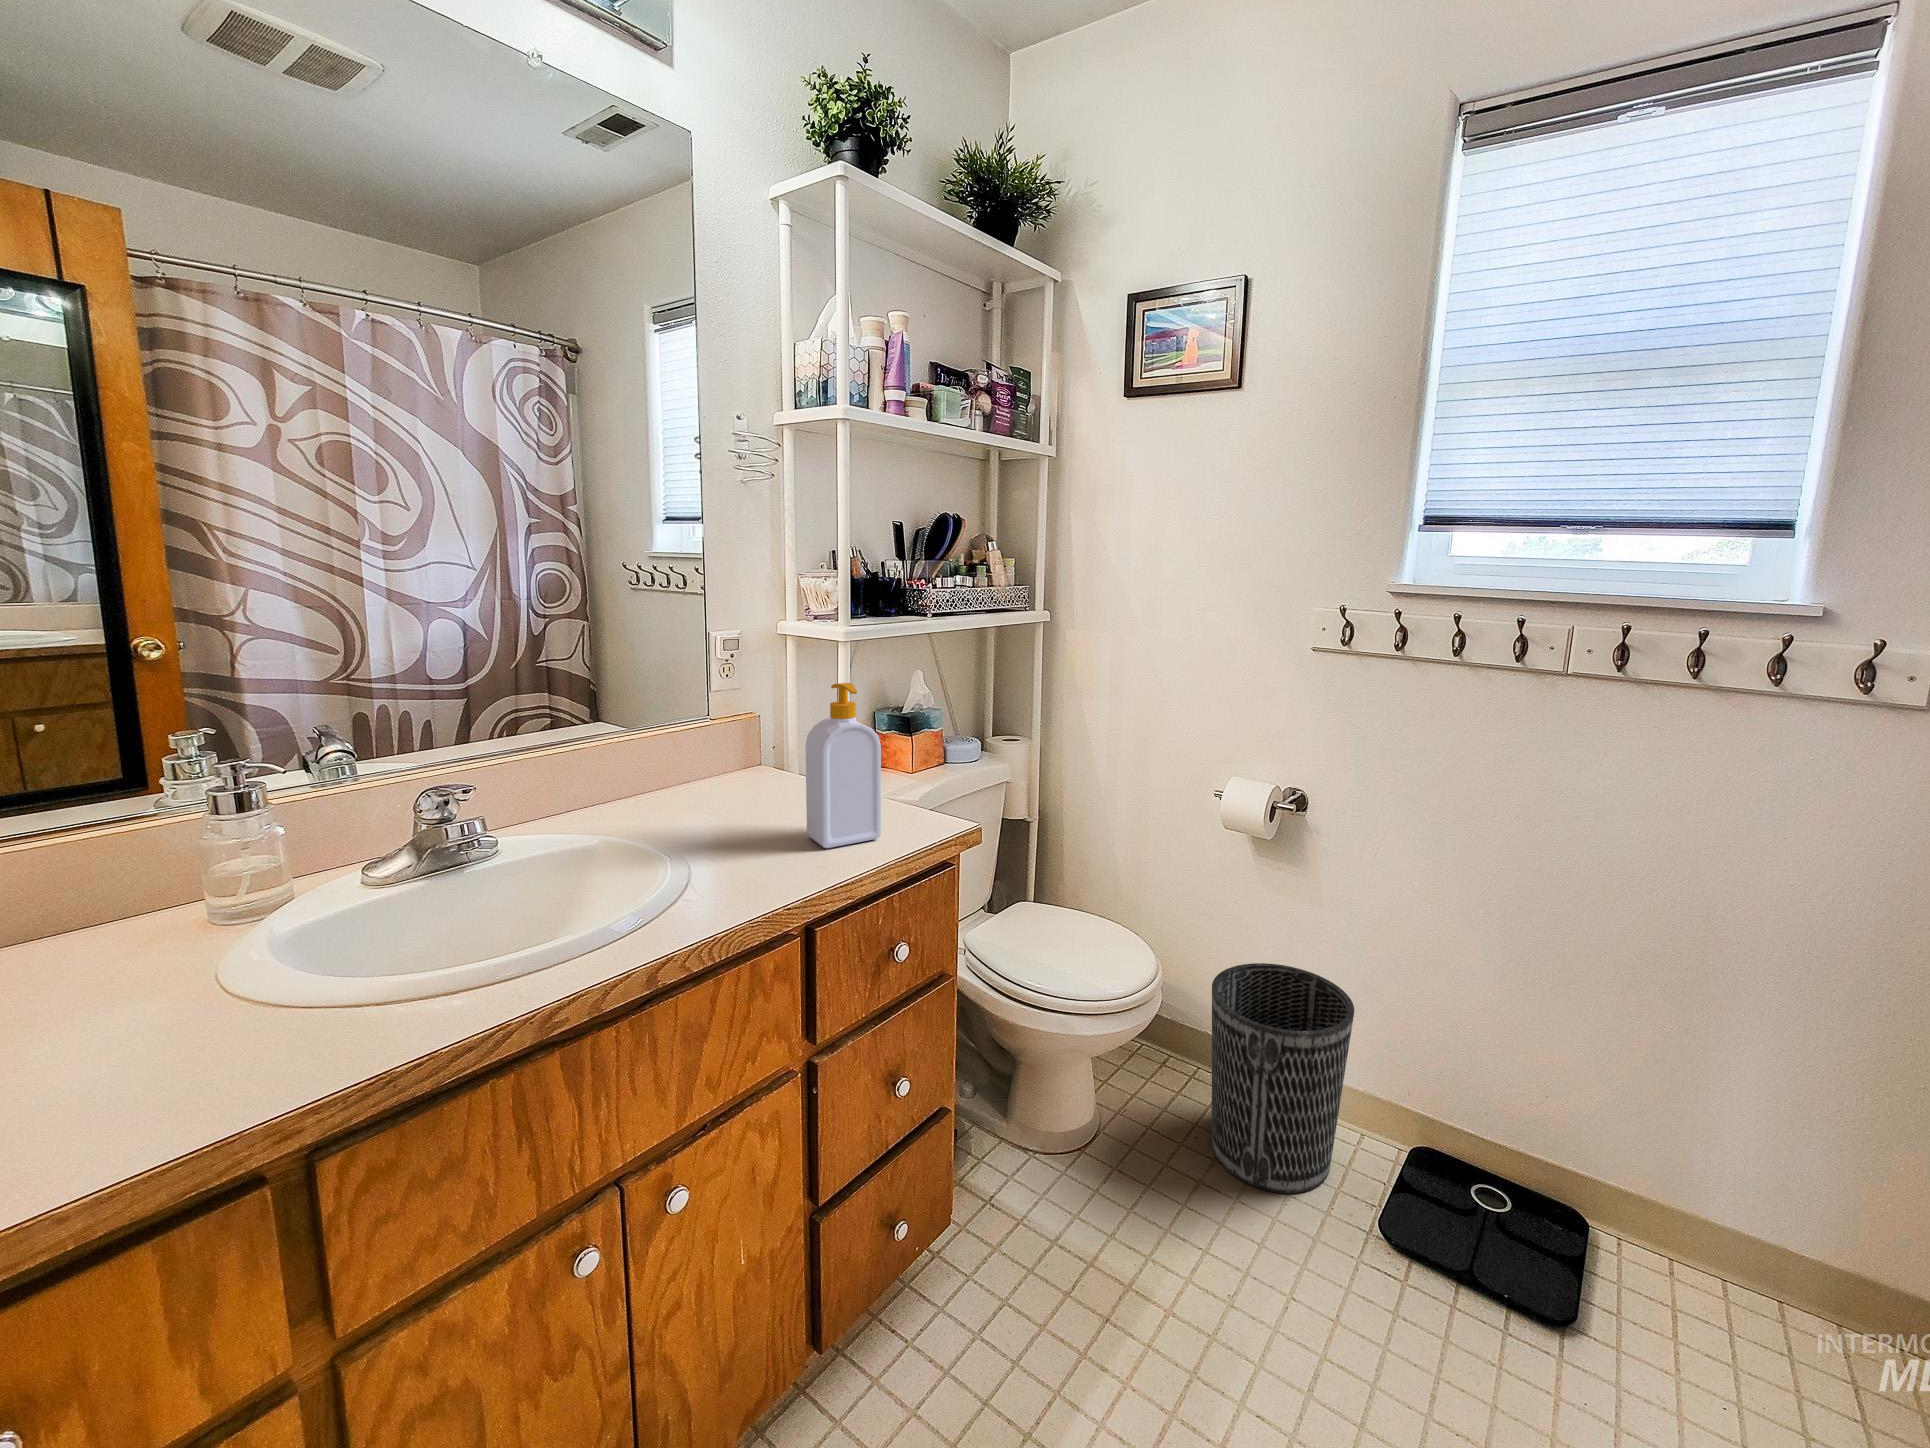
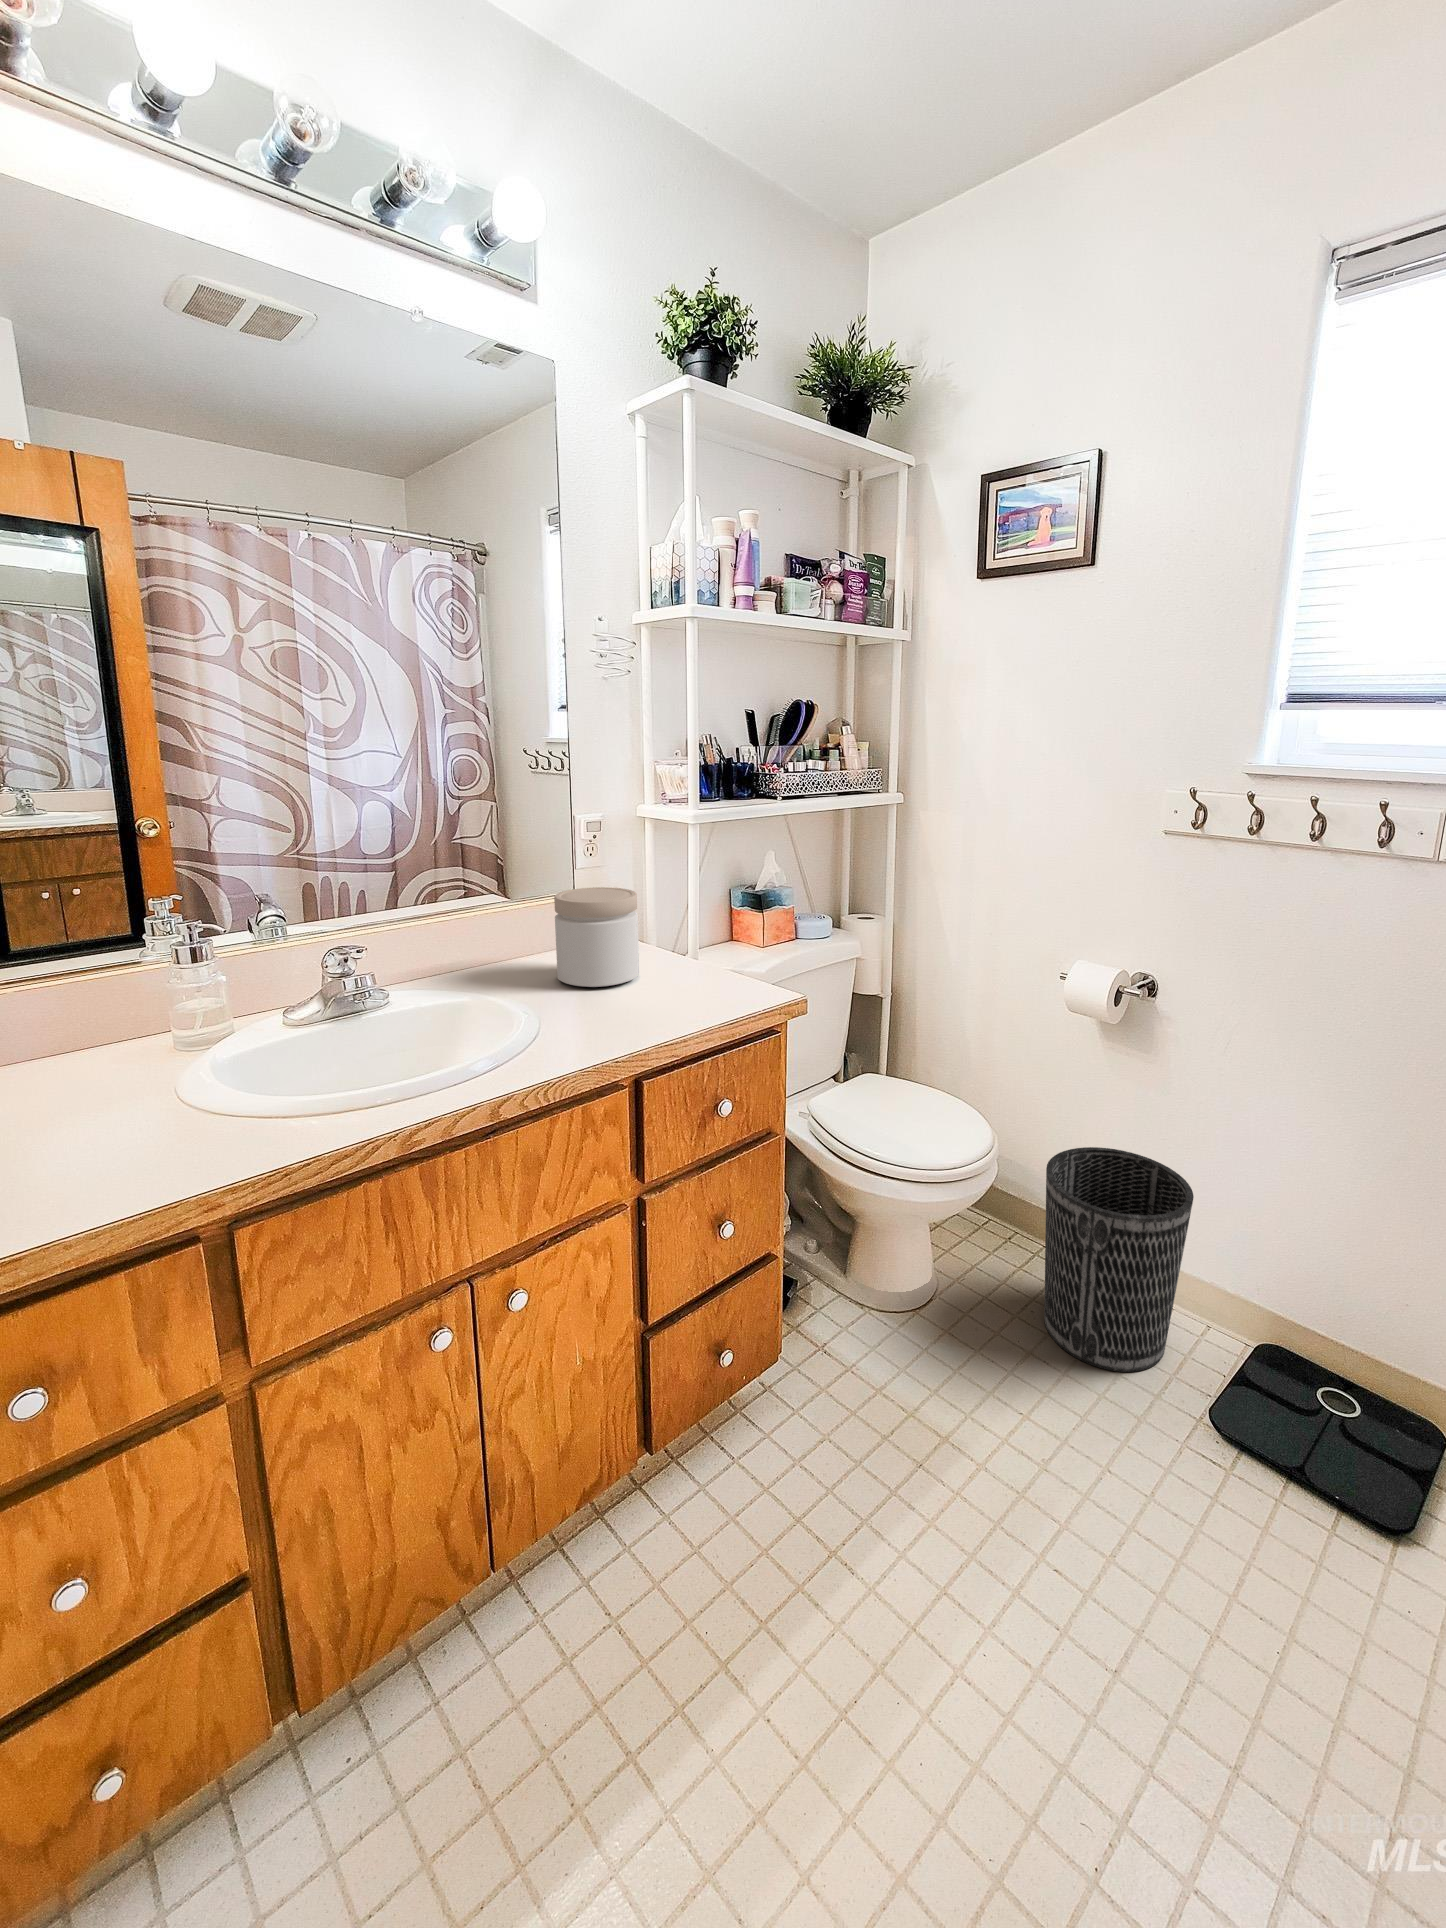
soap bottle: present [806,683,881,848] -> none [644,863,711,1012]
jar: none [695,710,792,823] -> present [554,887,639,987]

